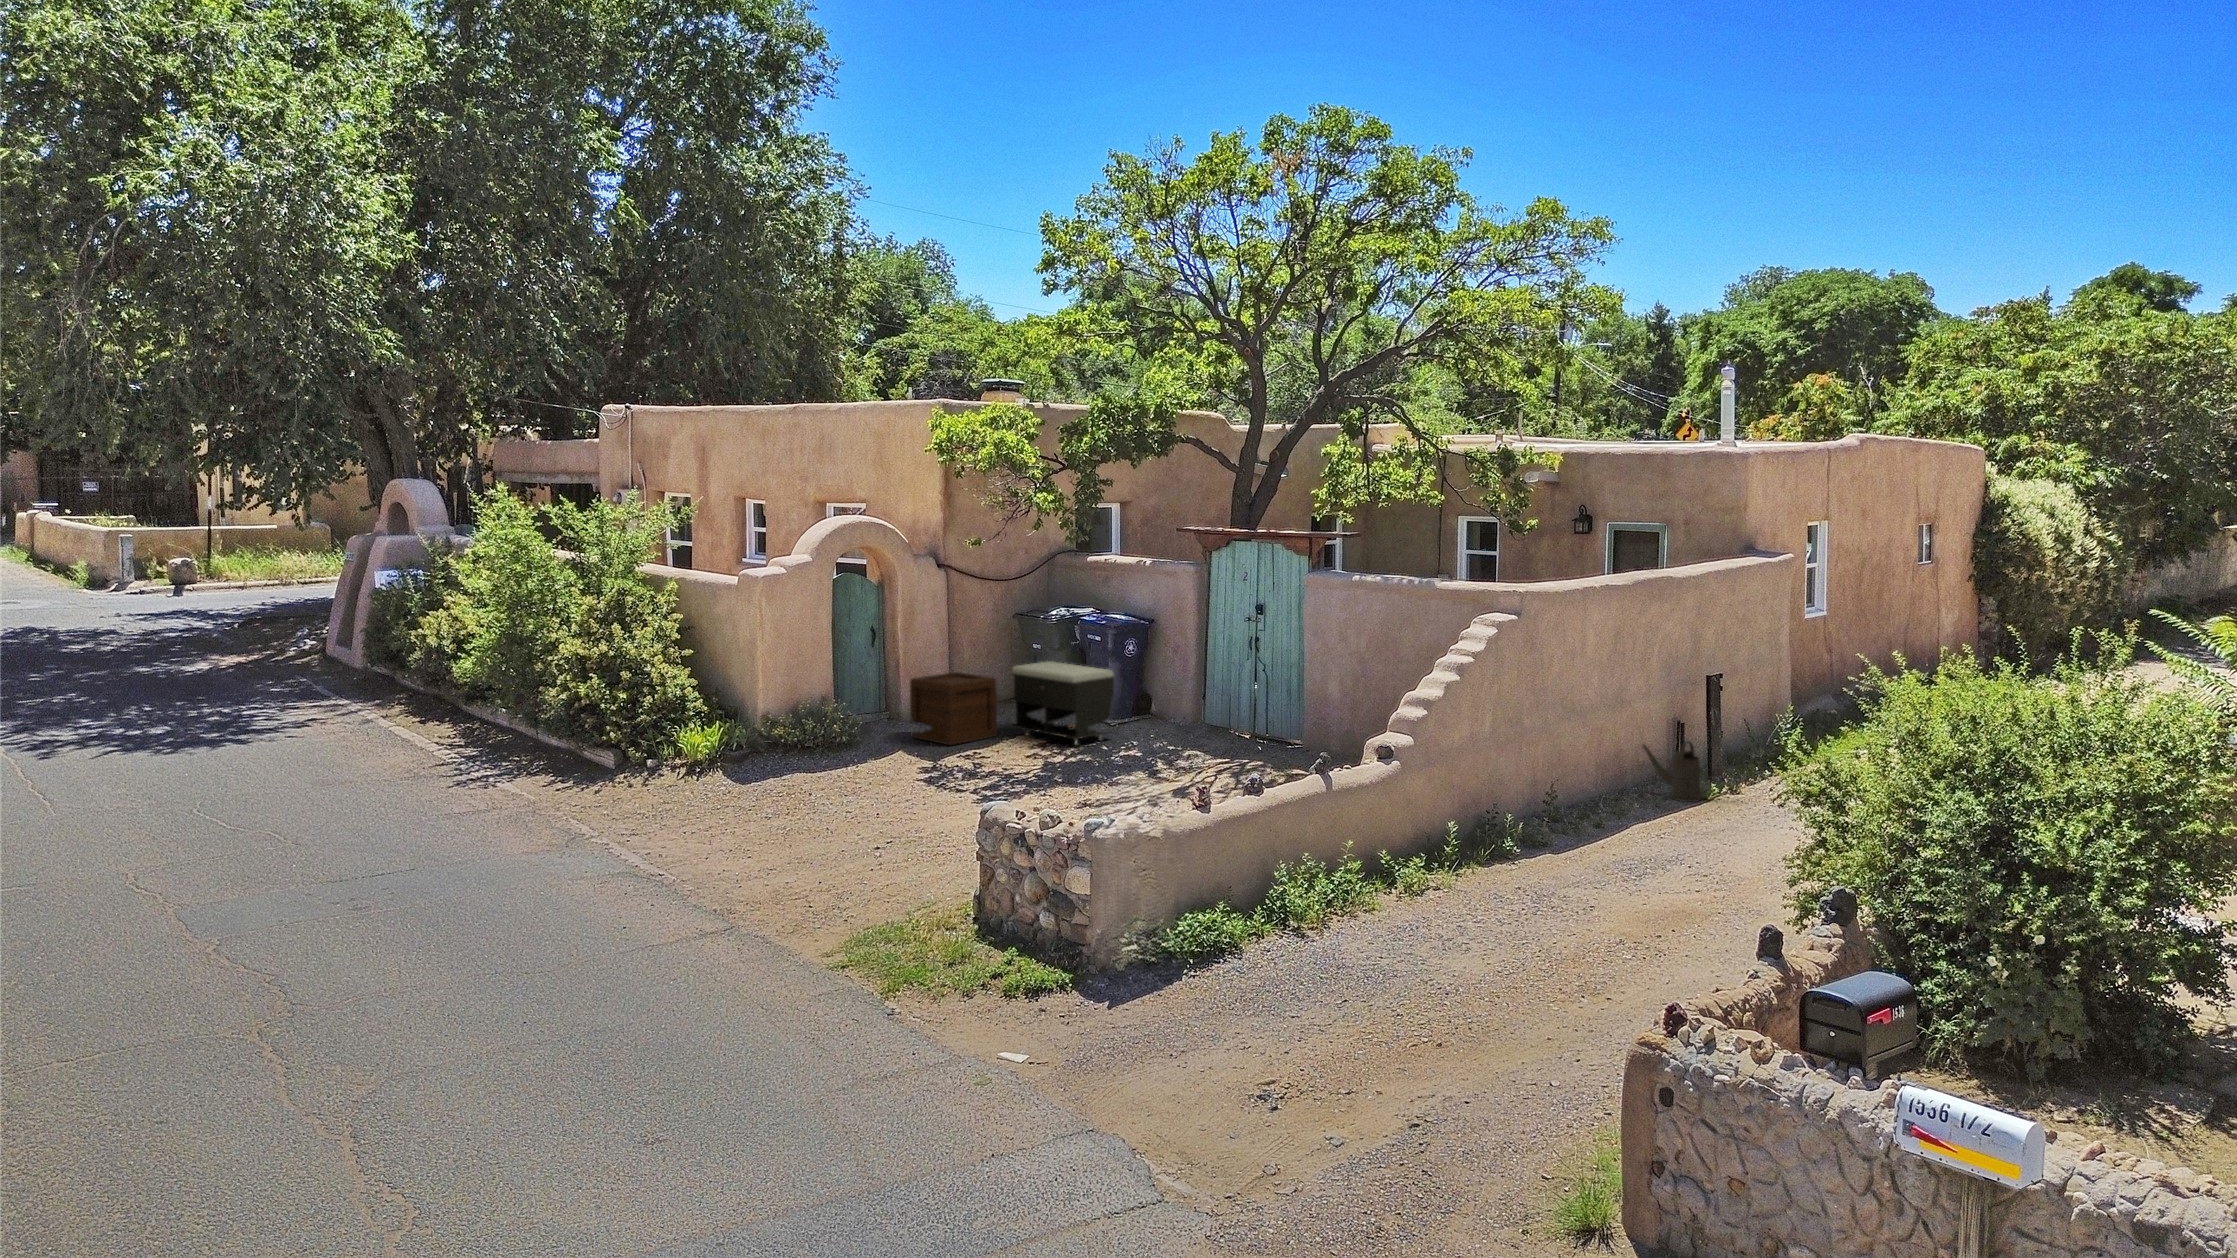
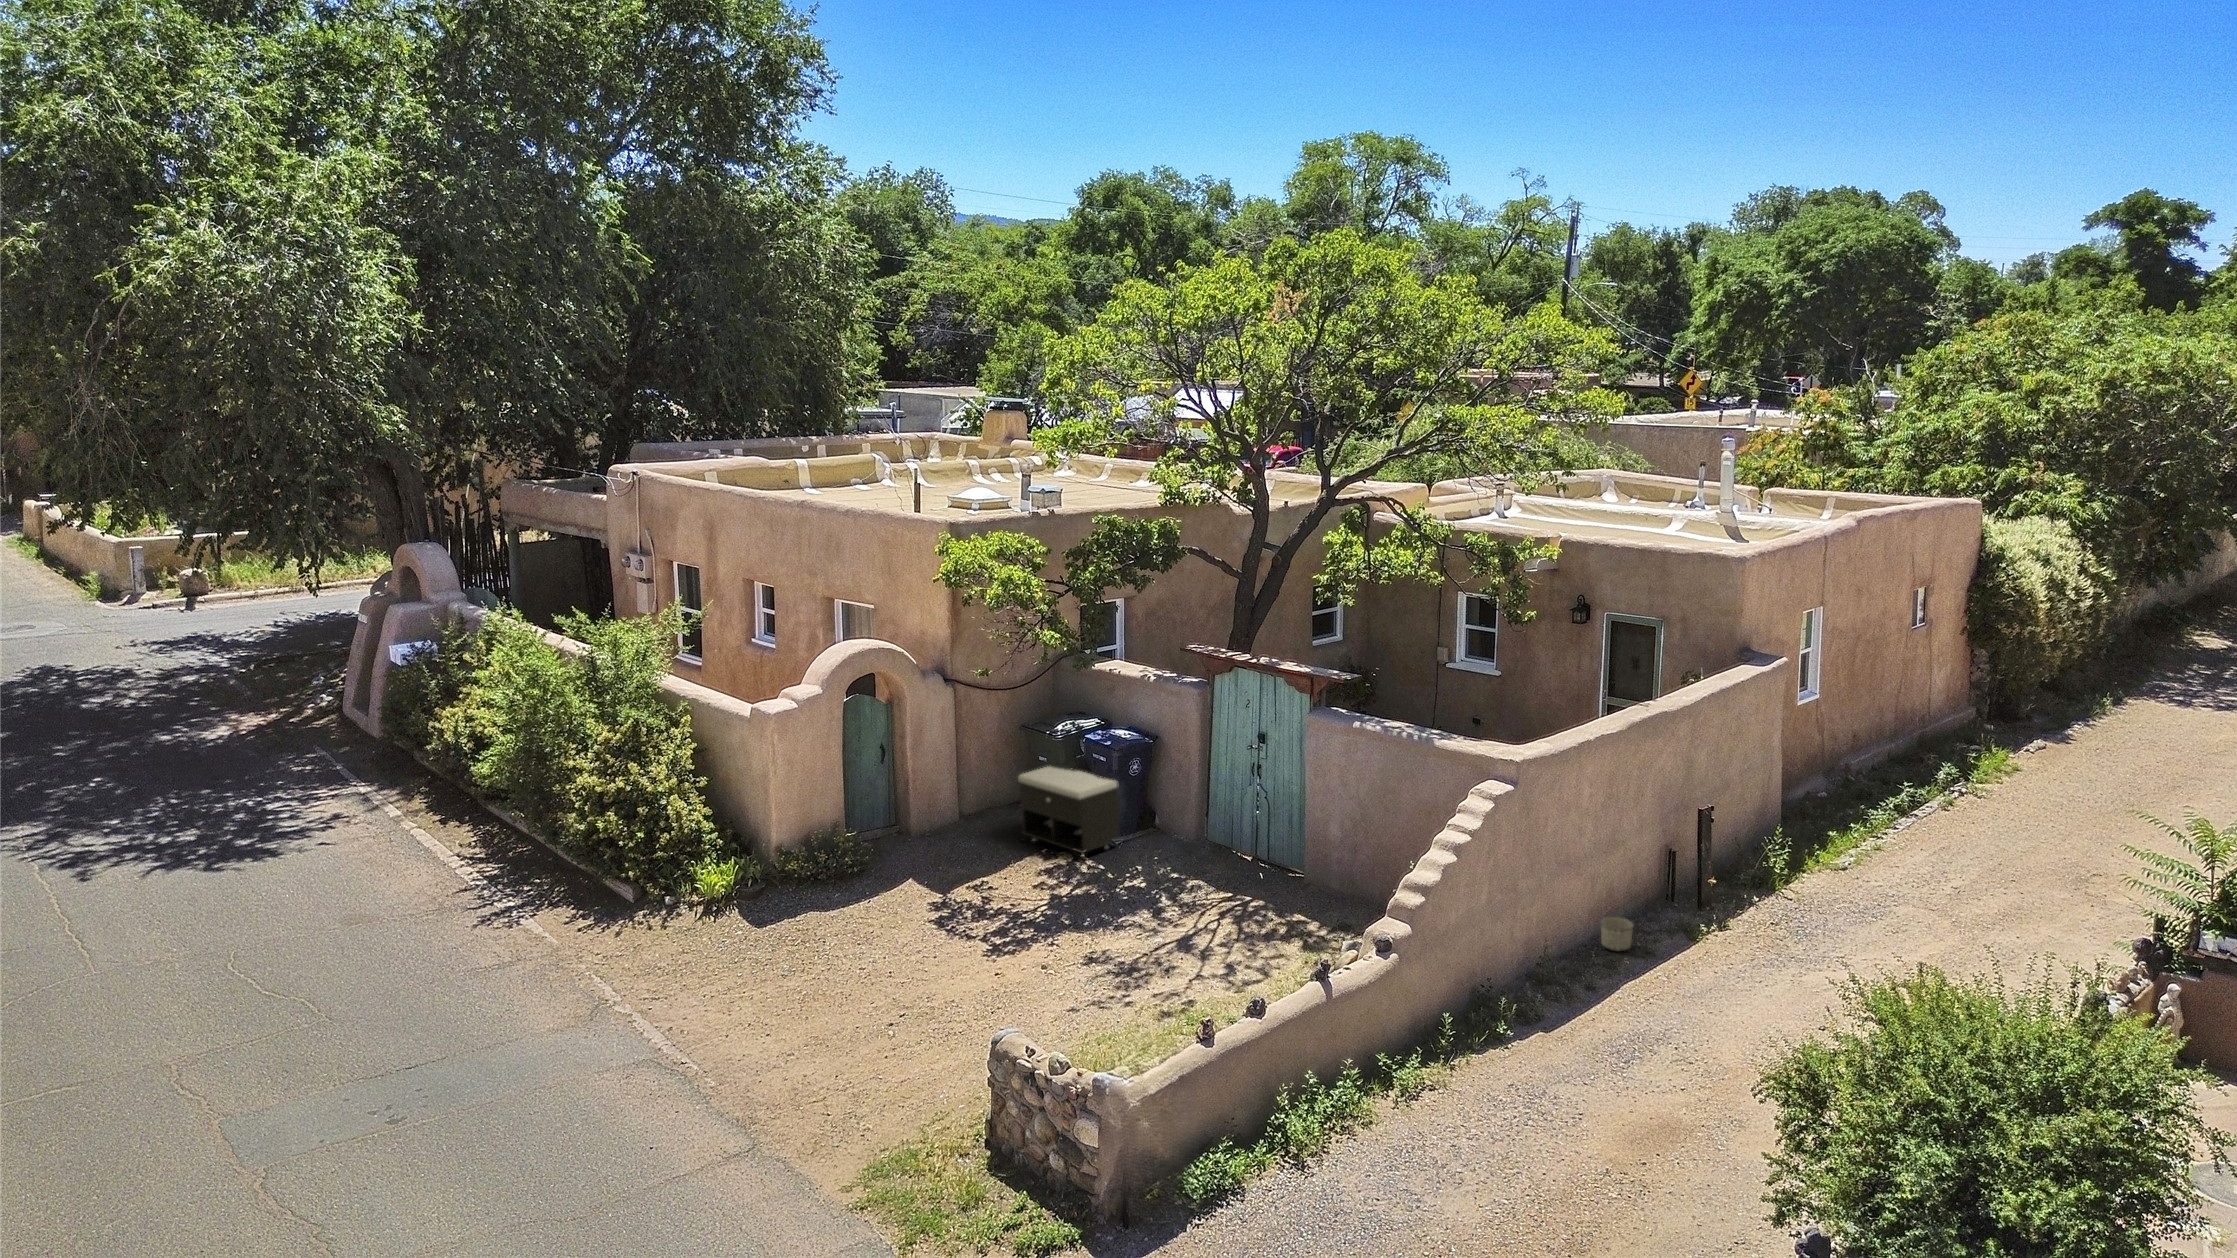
wooden crate: present [910,672,997,745] -> none [917,776,1004,859]
watering can: present [1643,741,1709,802] -> none [1642,877,1708,940]
planter: none [1601,776,1634,808] -> present [1601,917,1633,952]

